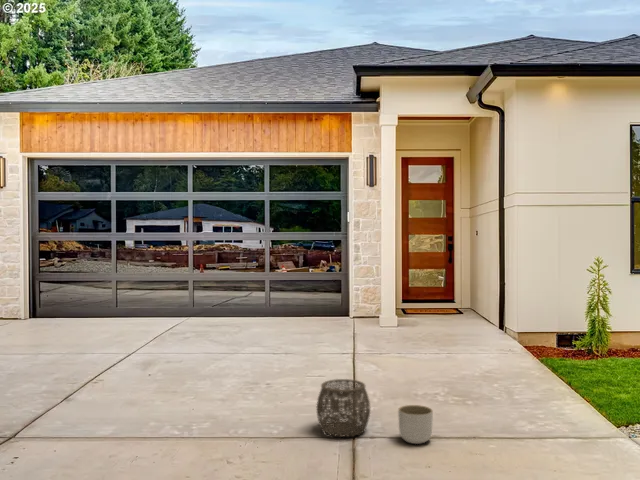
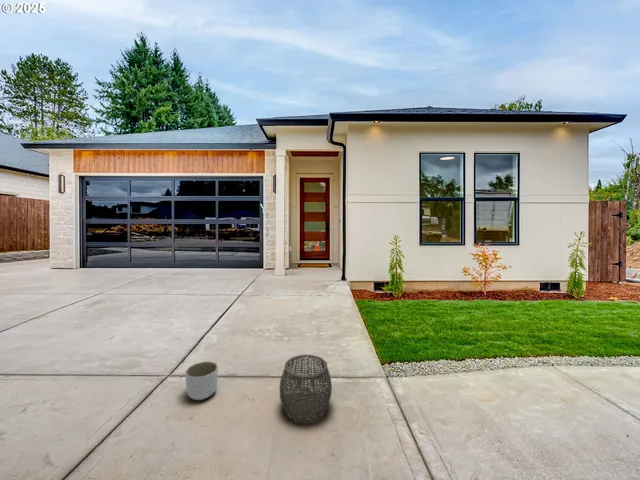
woven basket: present [317,379,370,437] -> present [280,355,332,421]

